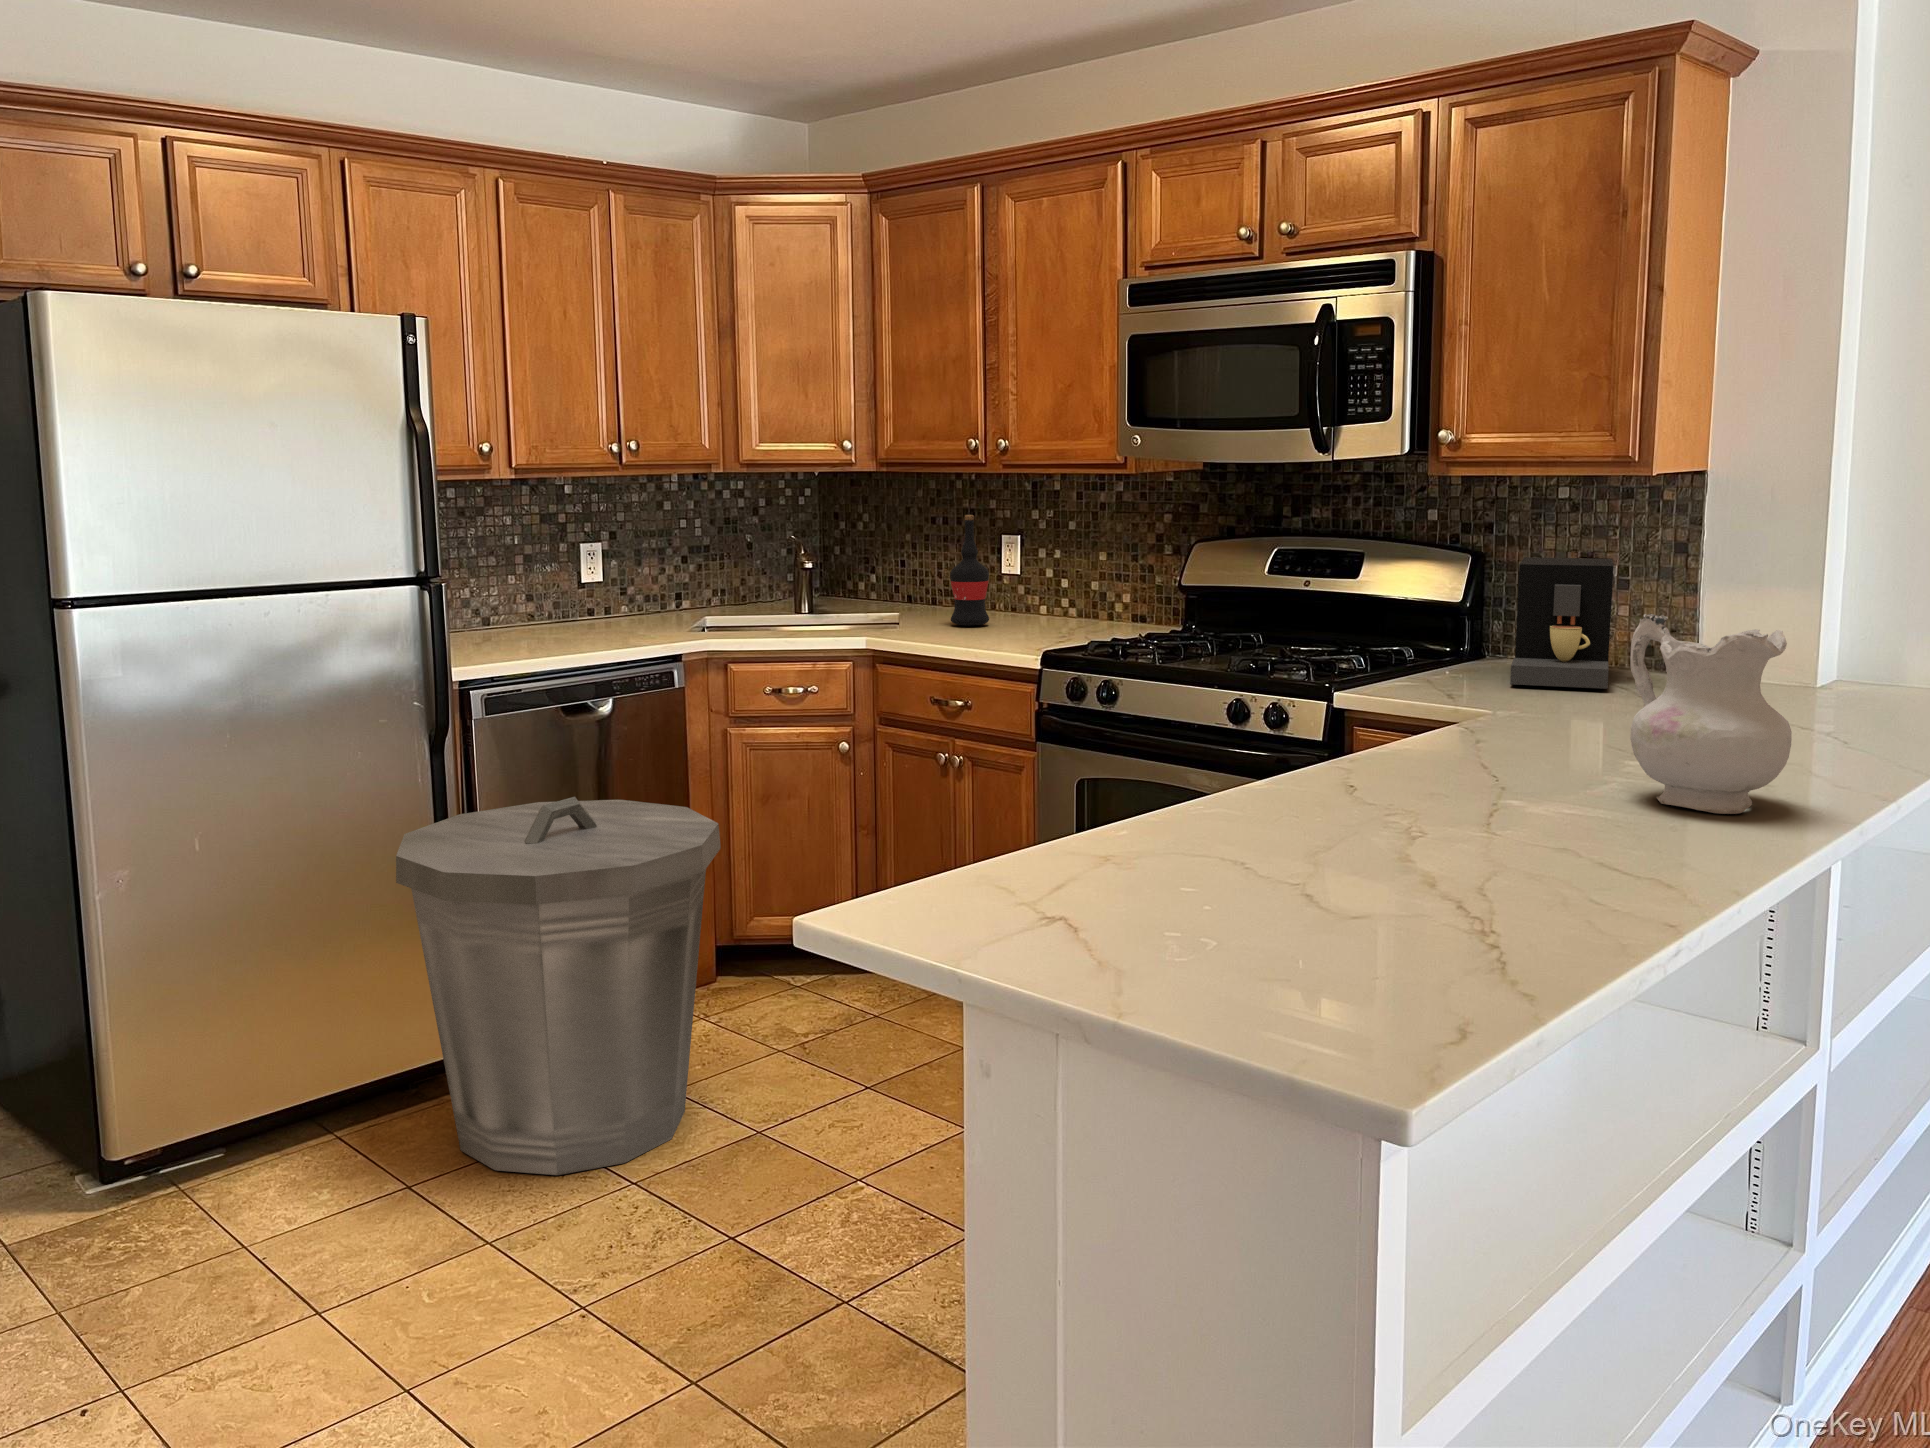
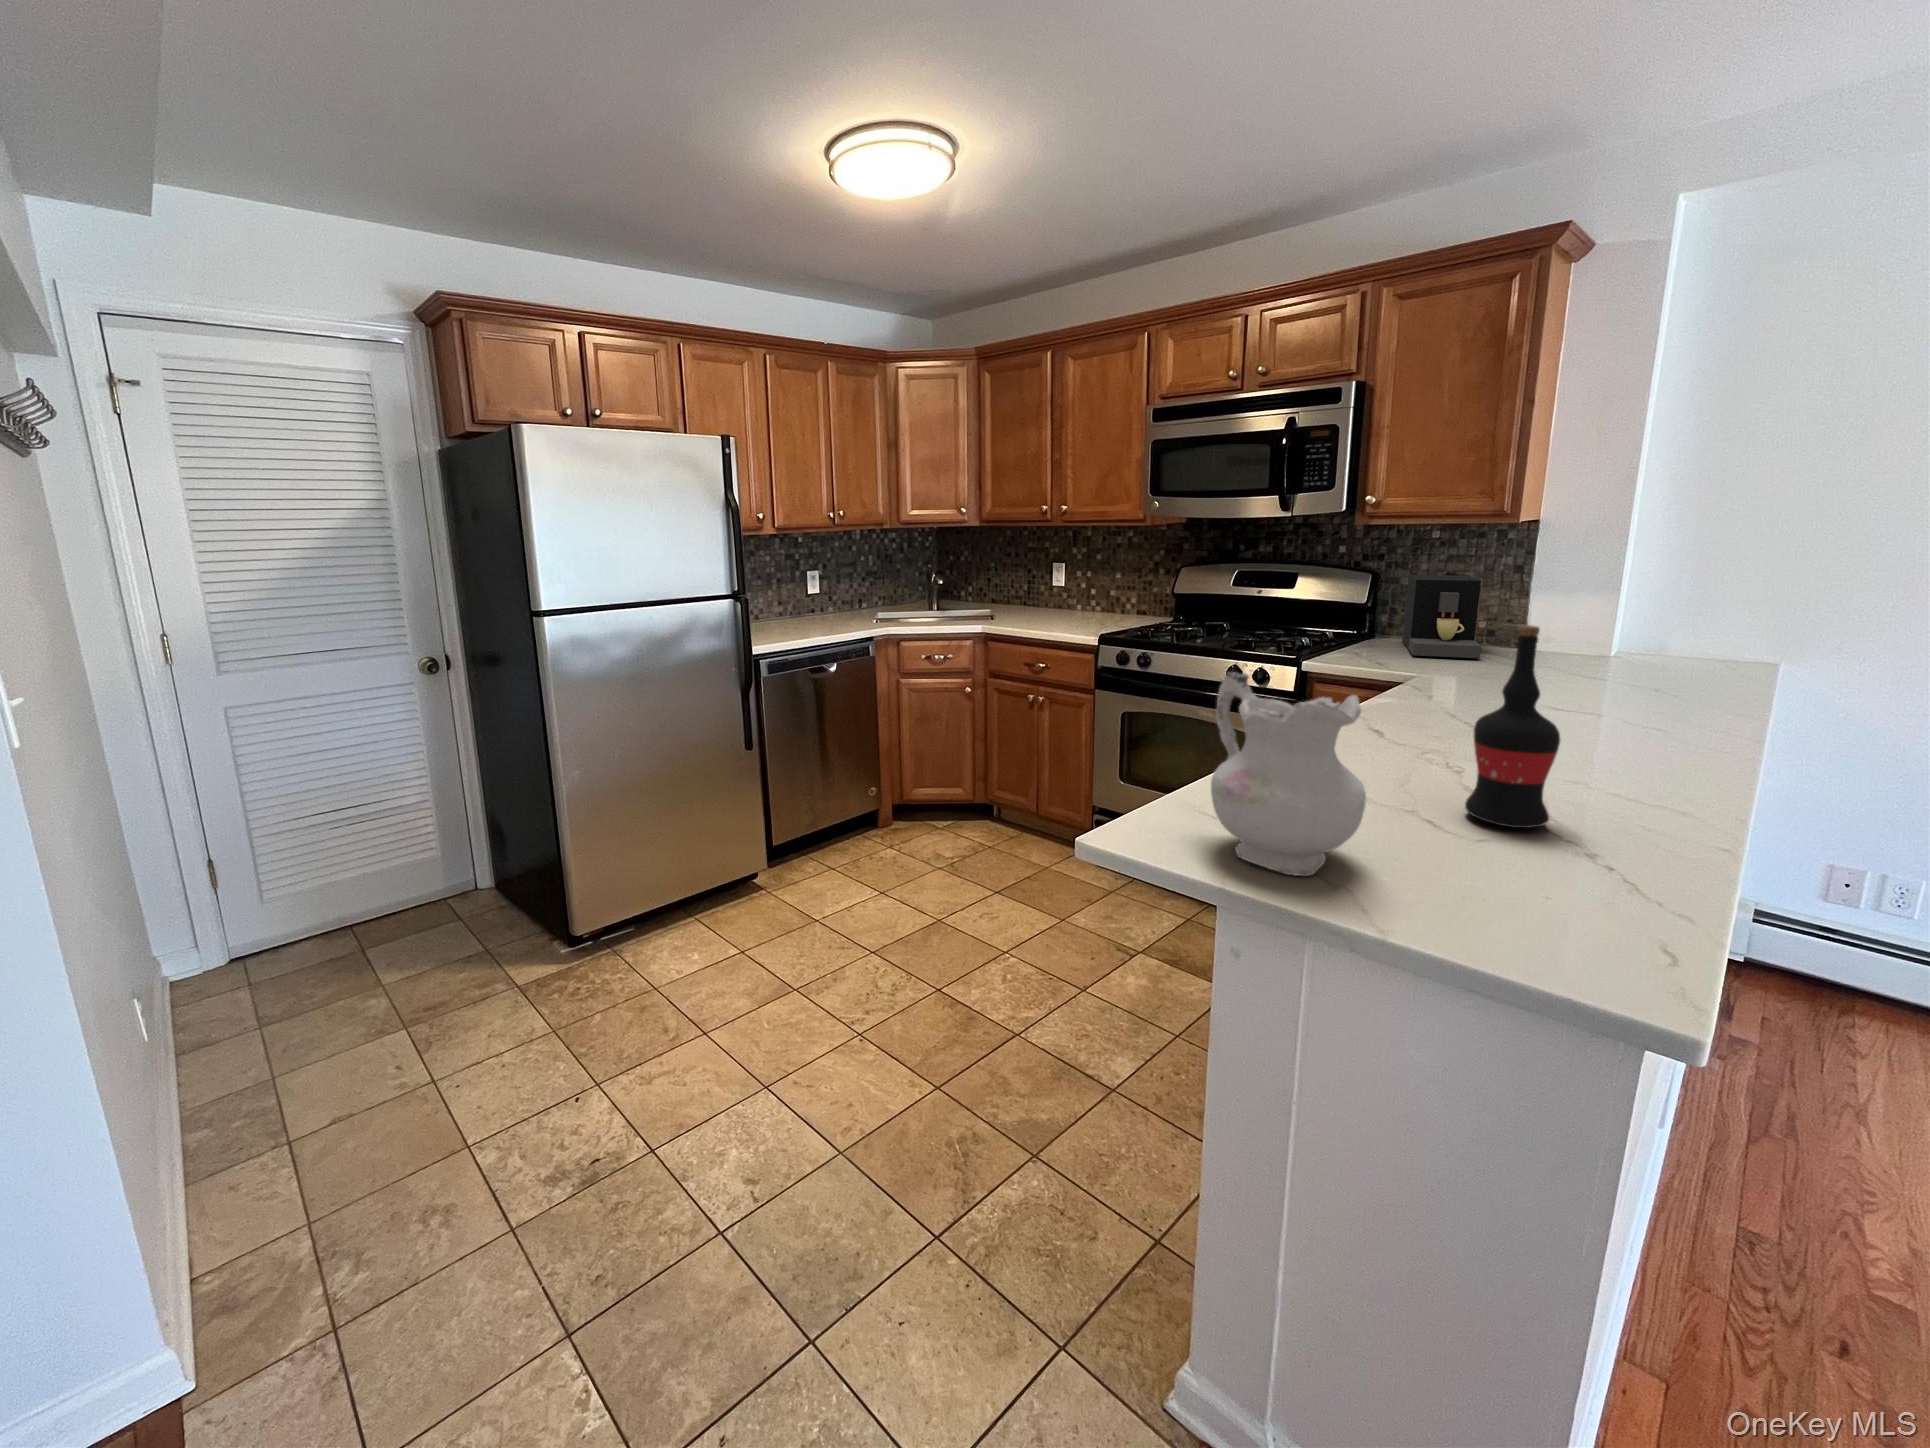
wine bottle: present [950,515,989,626] -> present [1465,625,1560,828]
ceramic pitcher: present [1630,614,1792,814] -> present [1211,672,1366,876]
trash can: present [396,797,721,1175] -> none [732,723,917,948]

